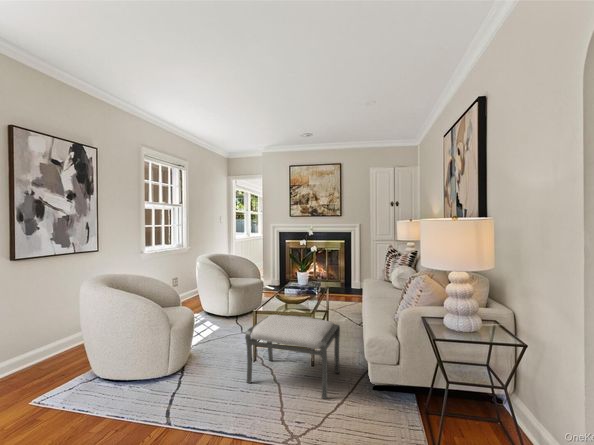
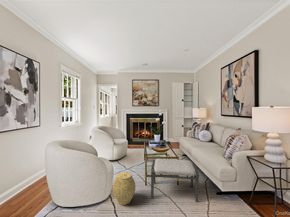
woven basket: none [179,333,219,387] -> present [113,172,136,205]

